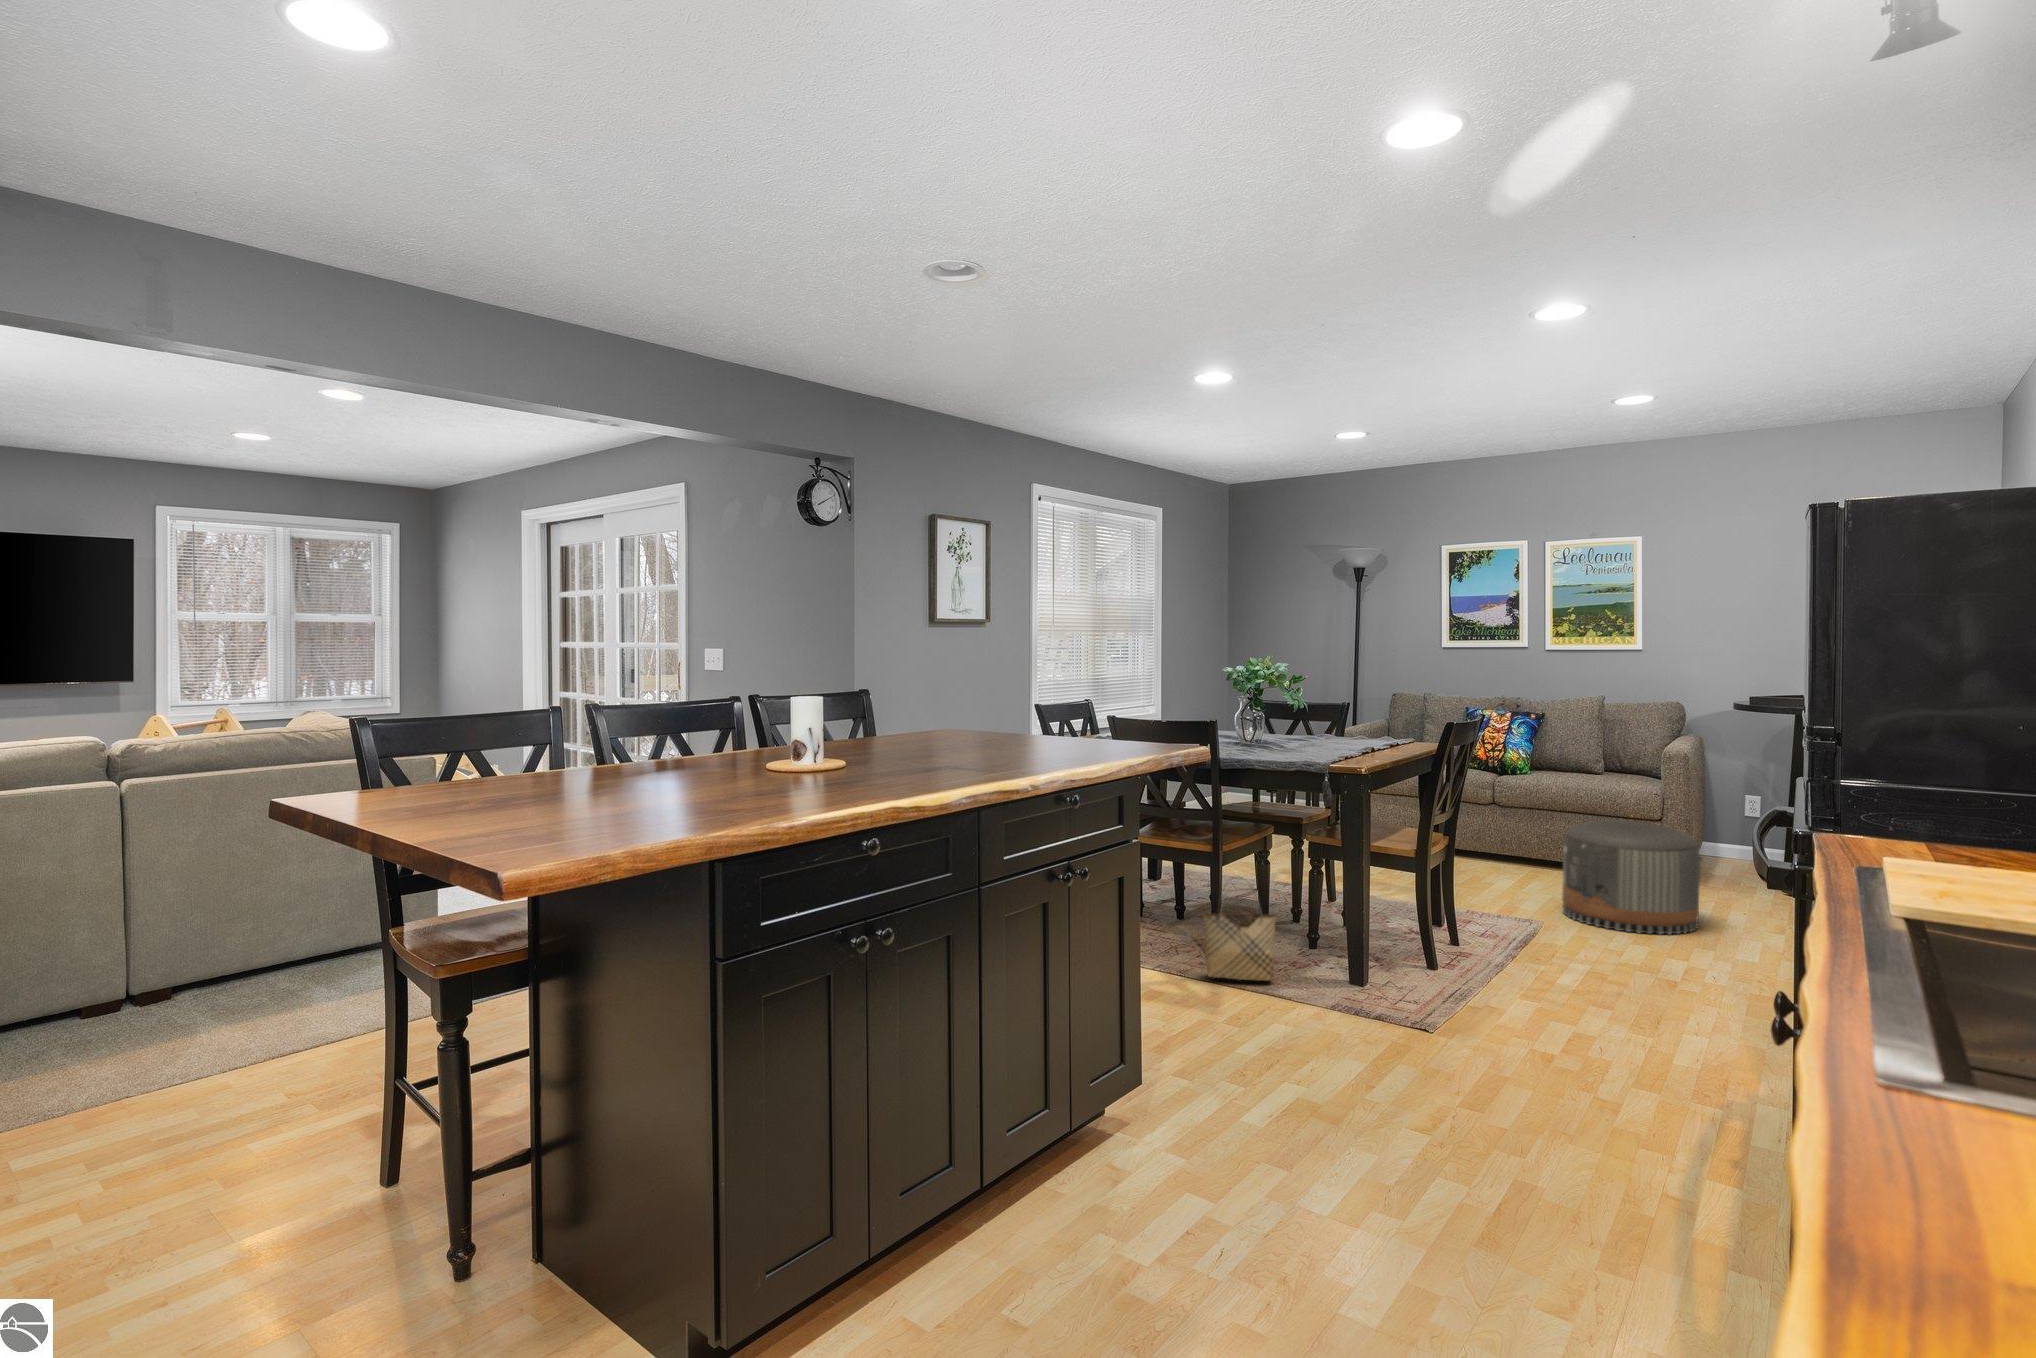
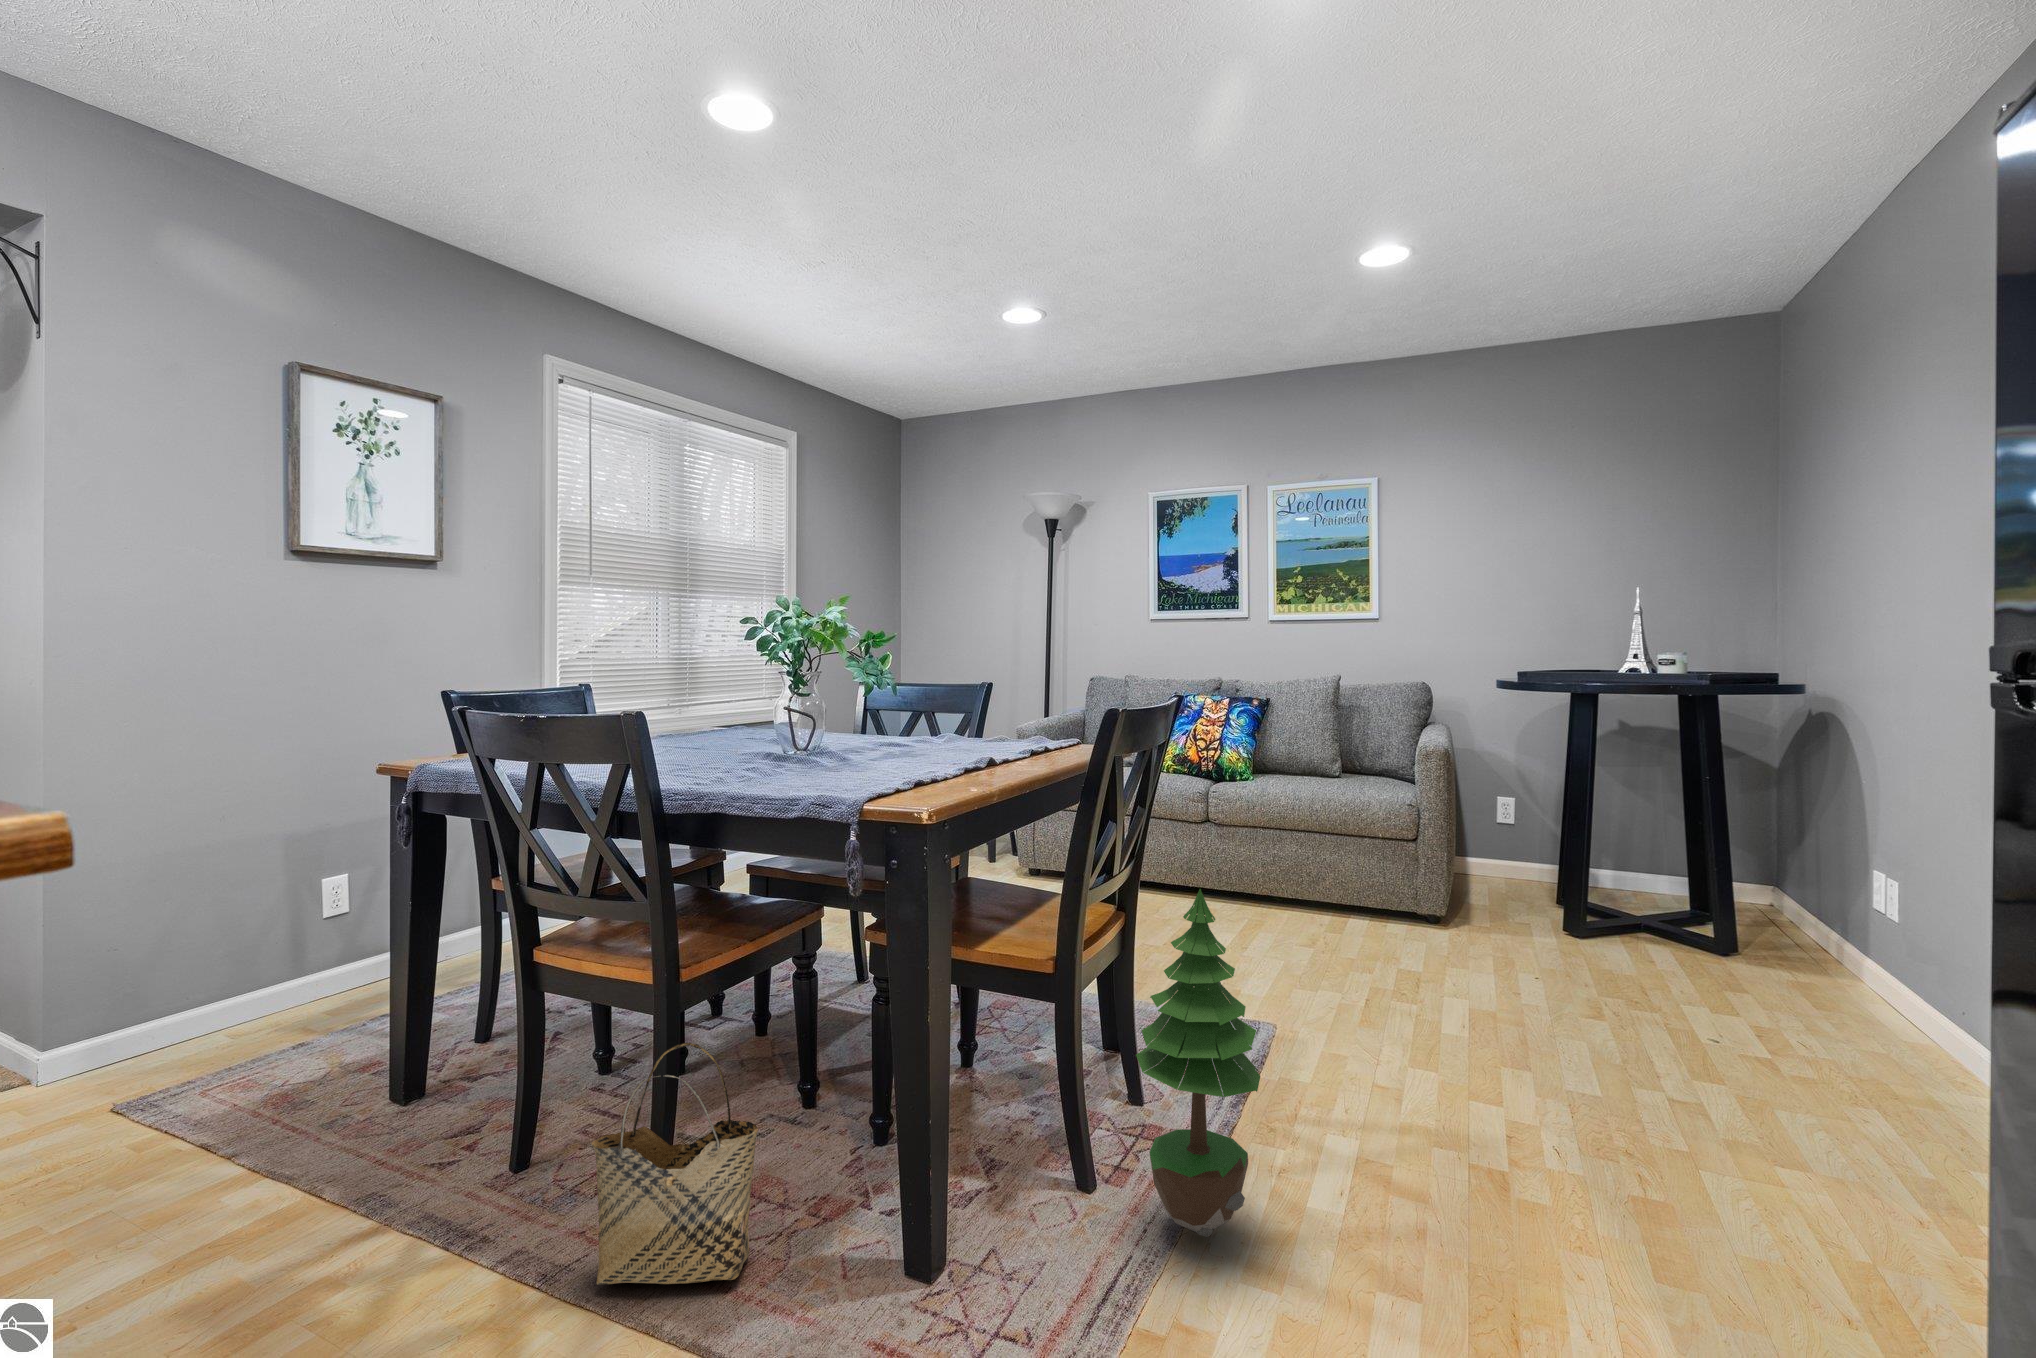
potted tree: none [1464,813,1533,988] -> present [1136,889,1260,1237]
pouf: present [1562,821,1700,935] -> none [1299,853,1489,1036]

